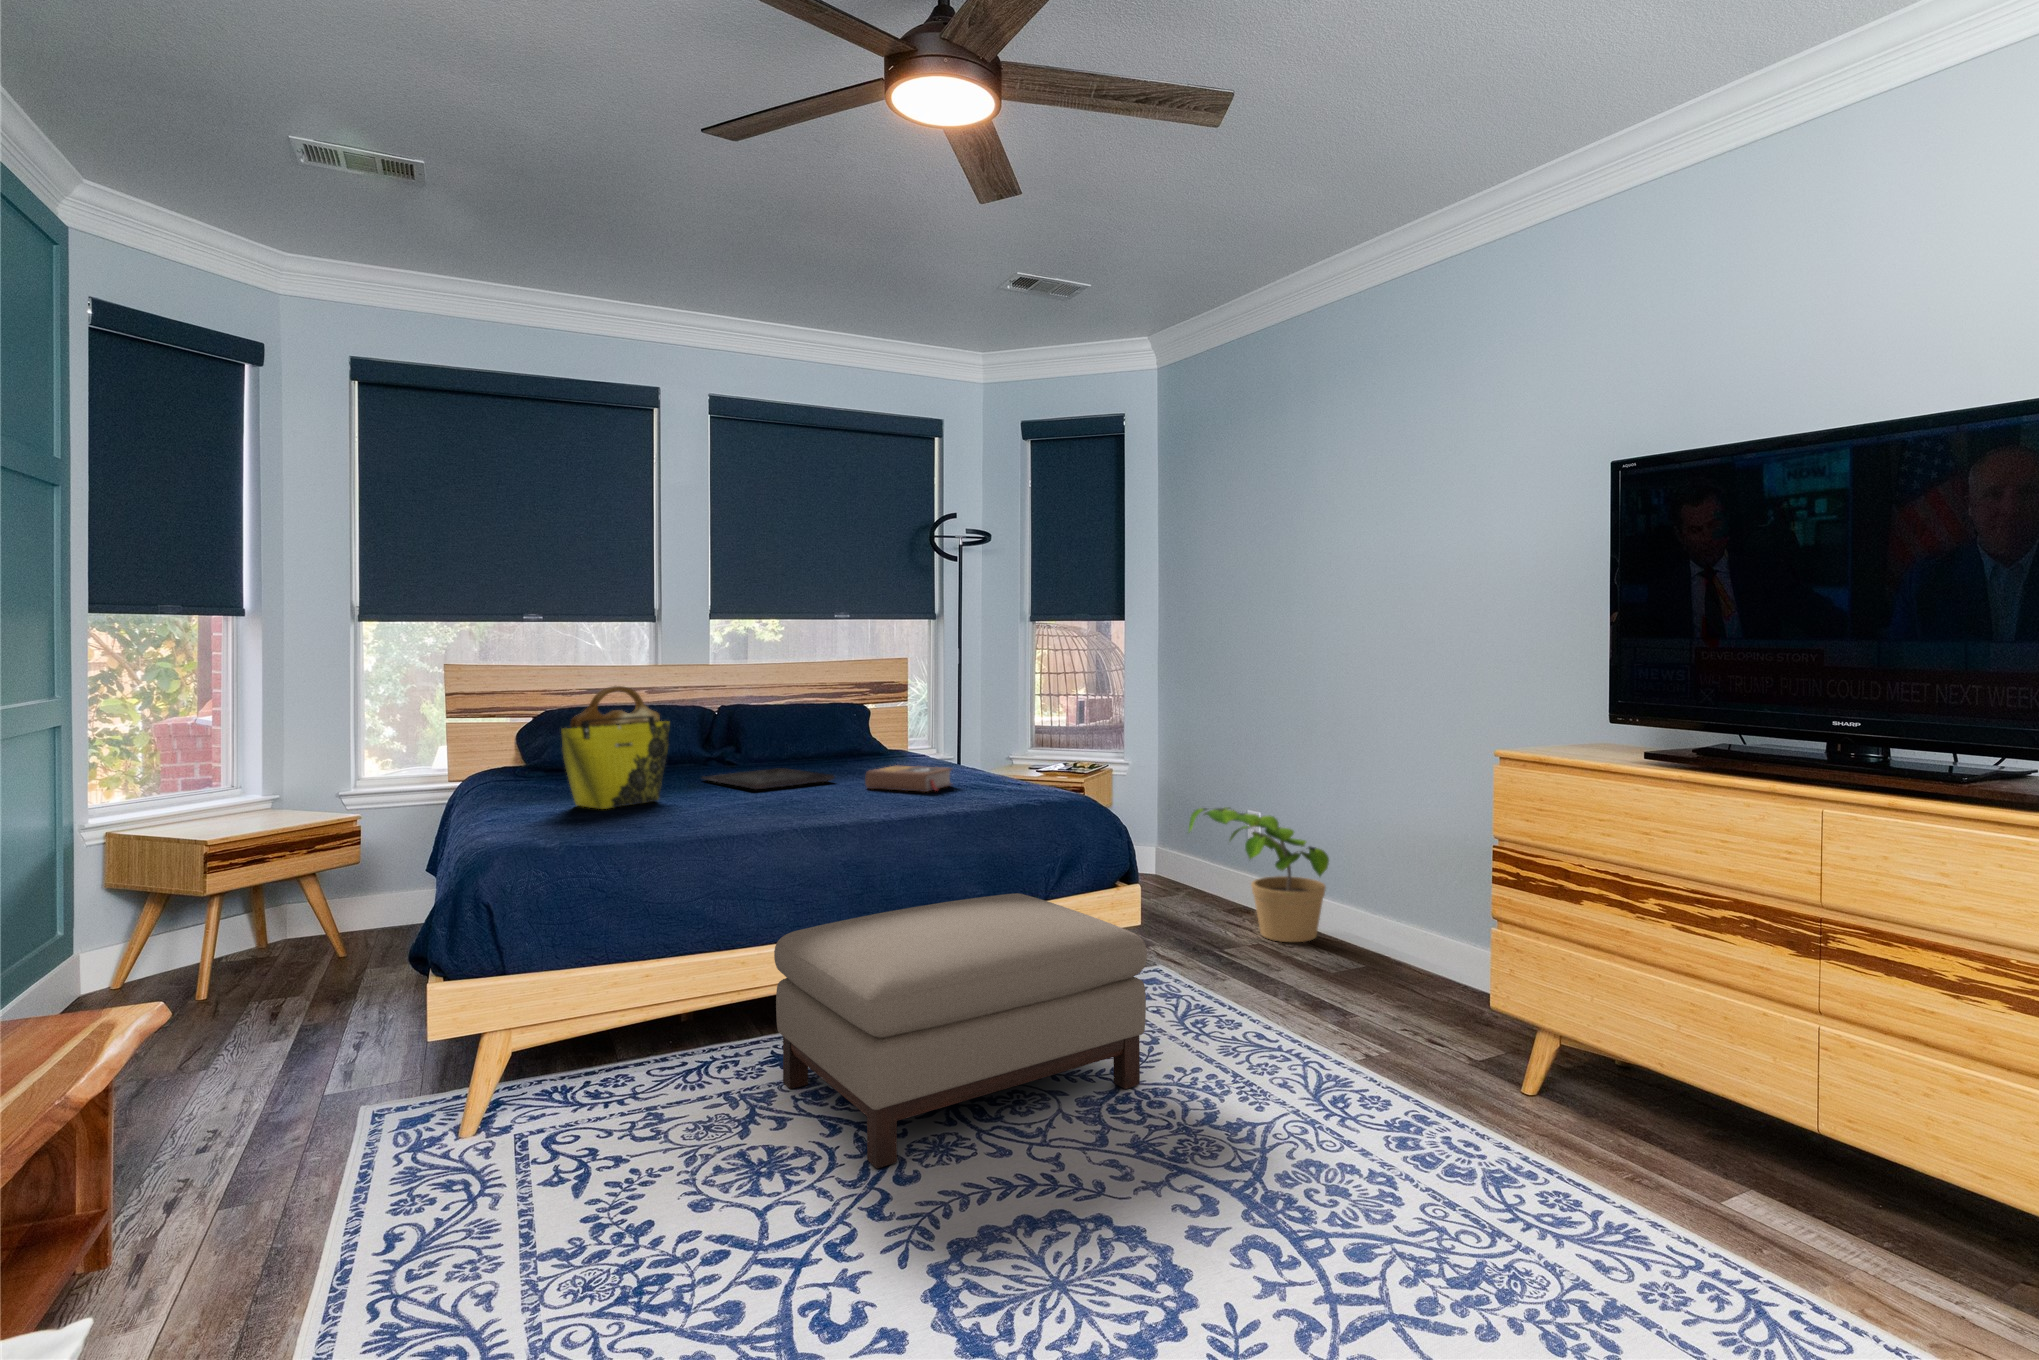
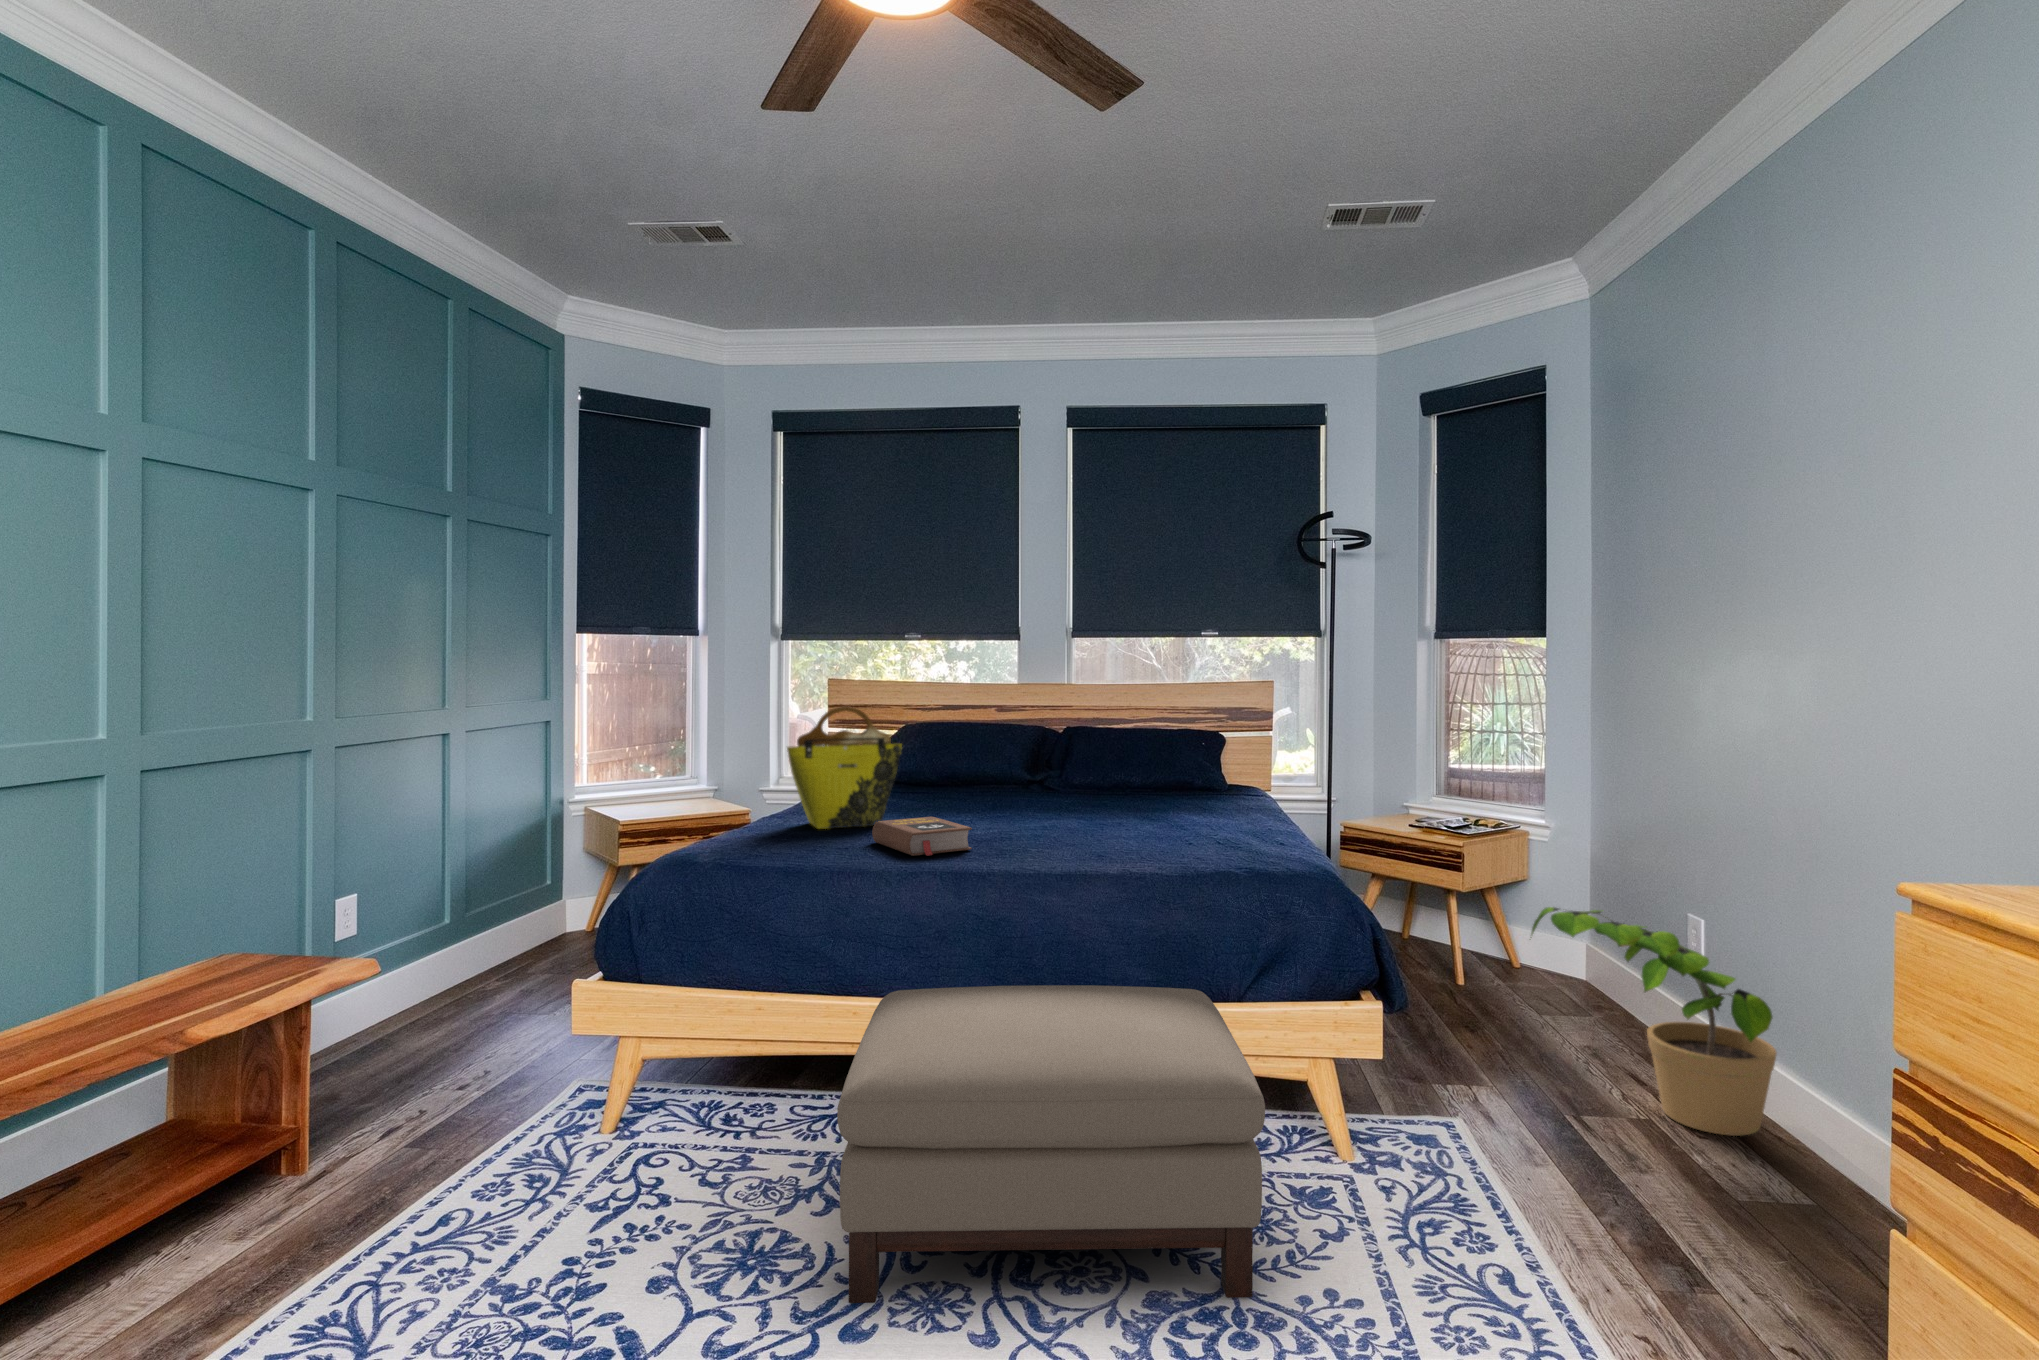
book: present [865,765,952,792] -> present [872,817,972,856]
tray: present [703,768,834,789] -> none [967,799,1083,822]

